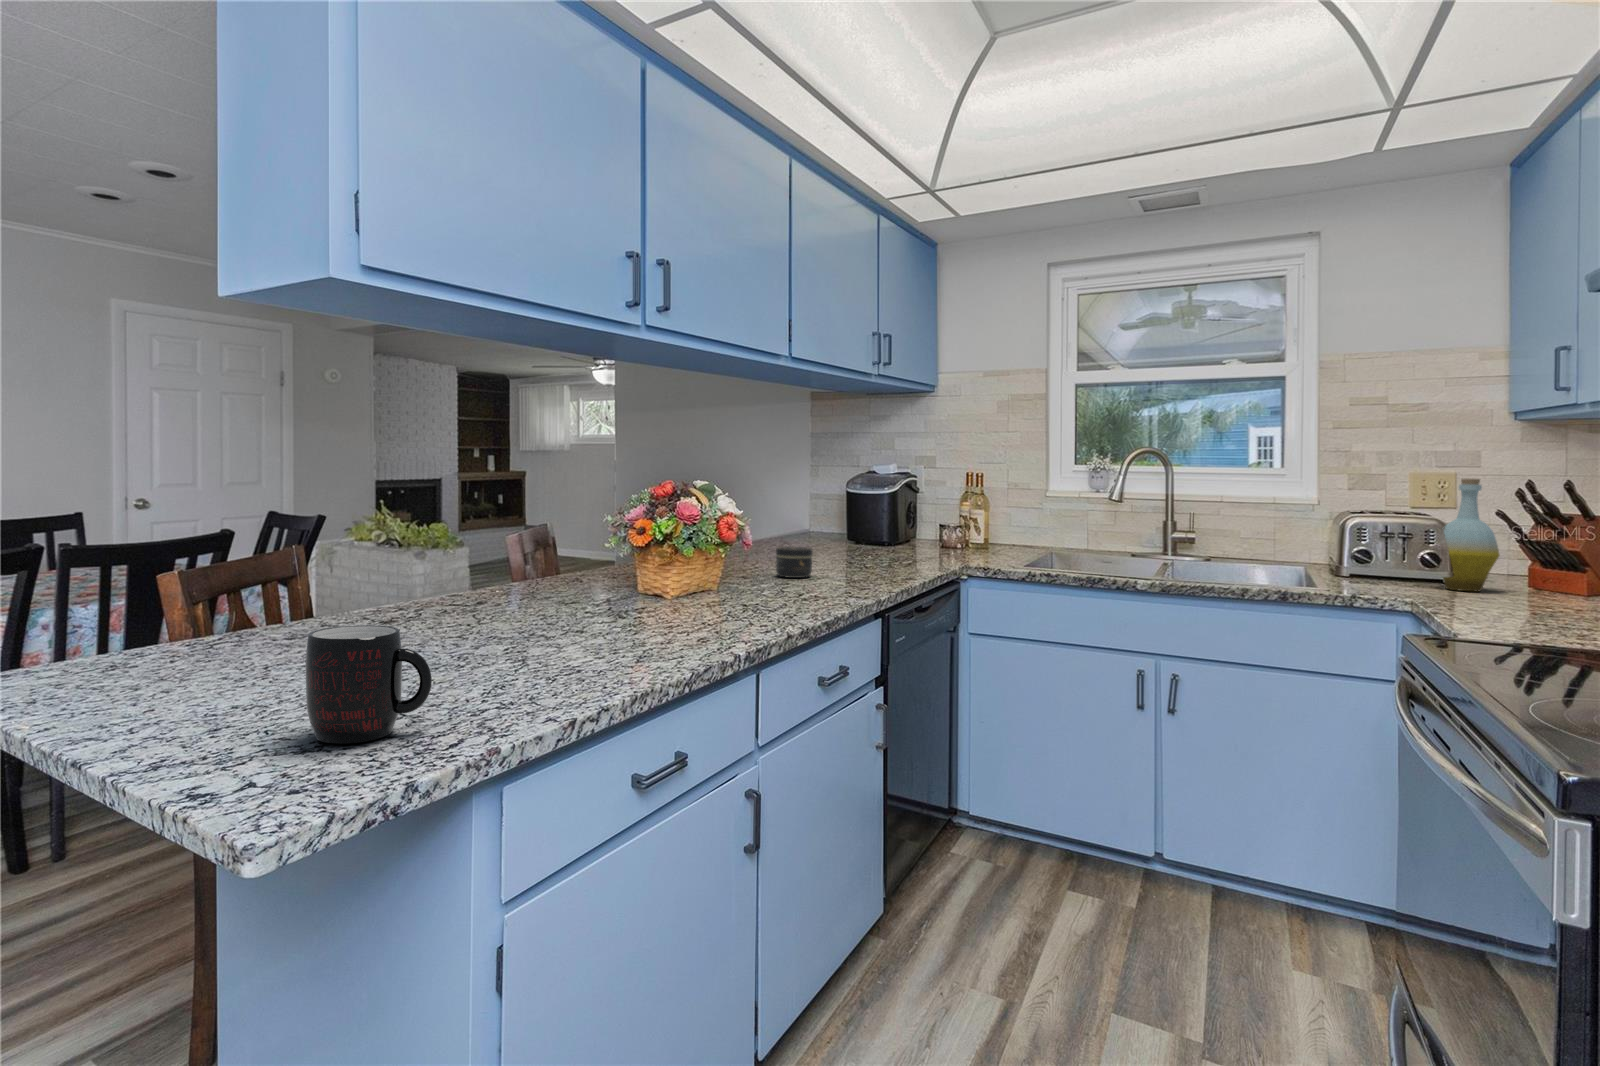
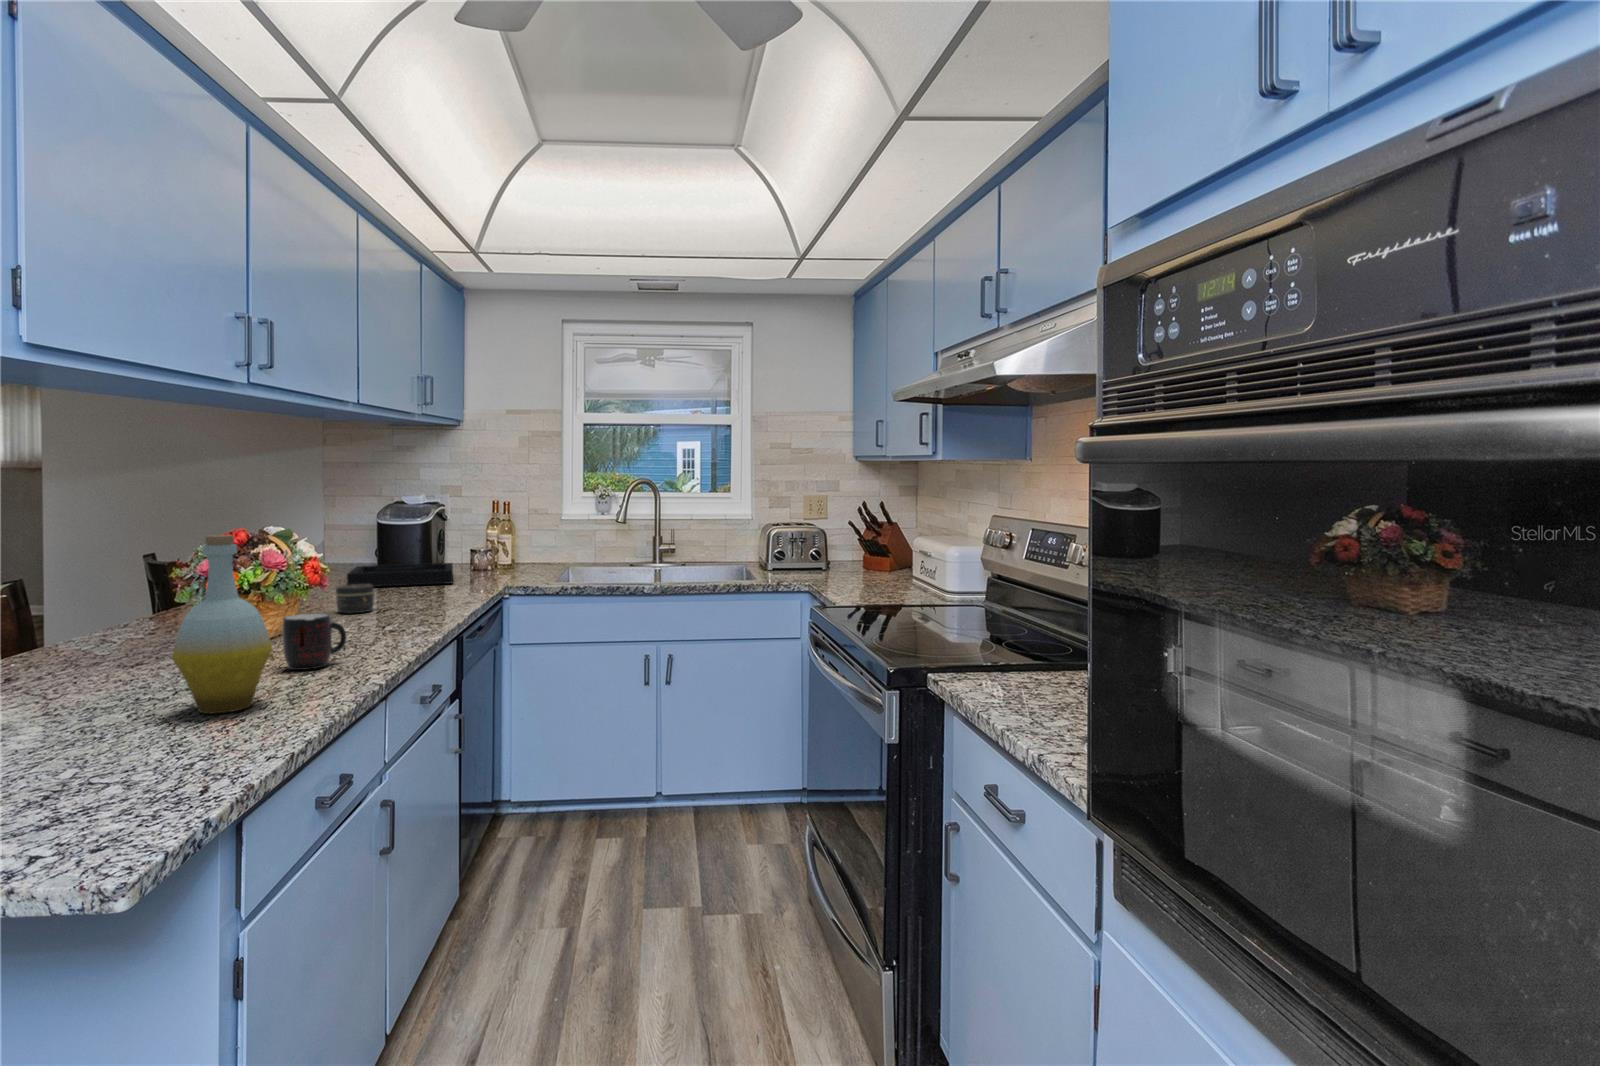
bottle: present [1443,479,1500,591] -> present [172,535,272,714]
decorative tray: none [807,535,920,559] -> present [347,563,453,587]
mug: present [305,625,432,744] -> present [282,613,346,670]

